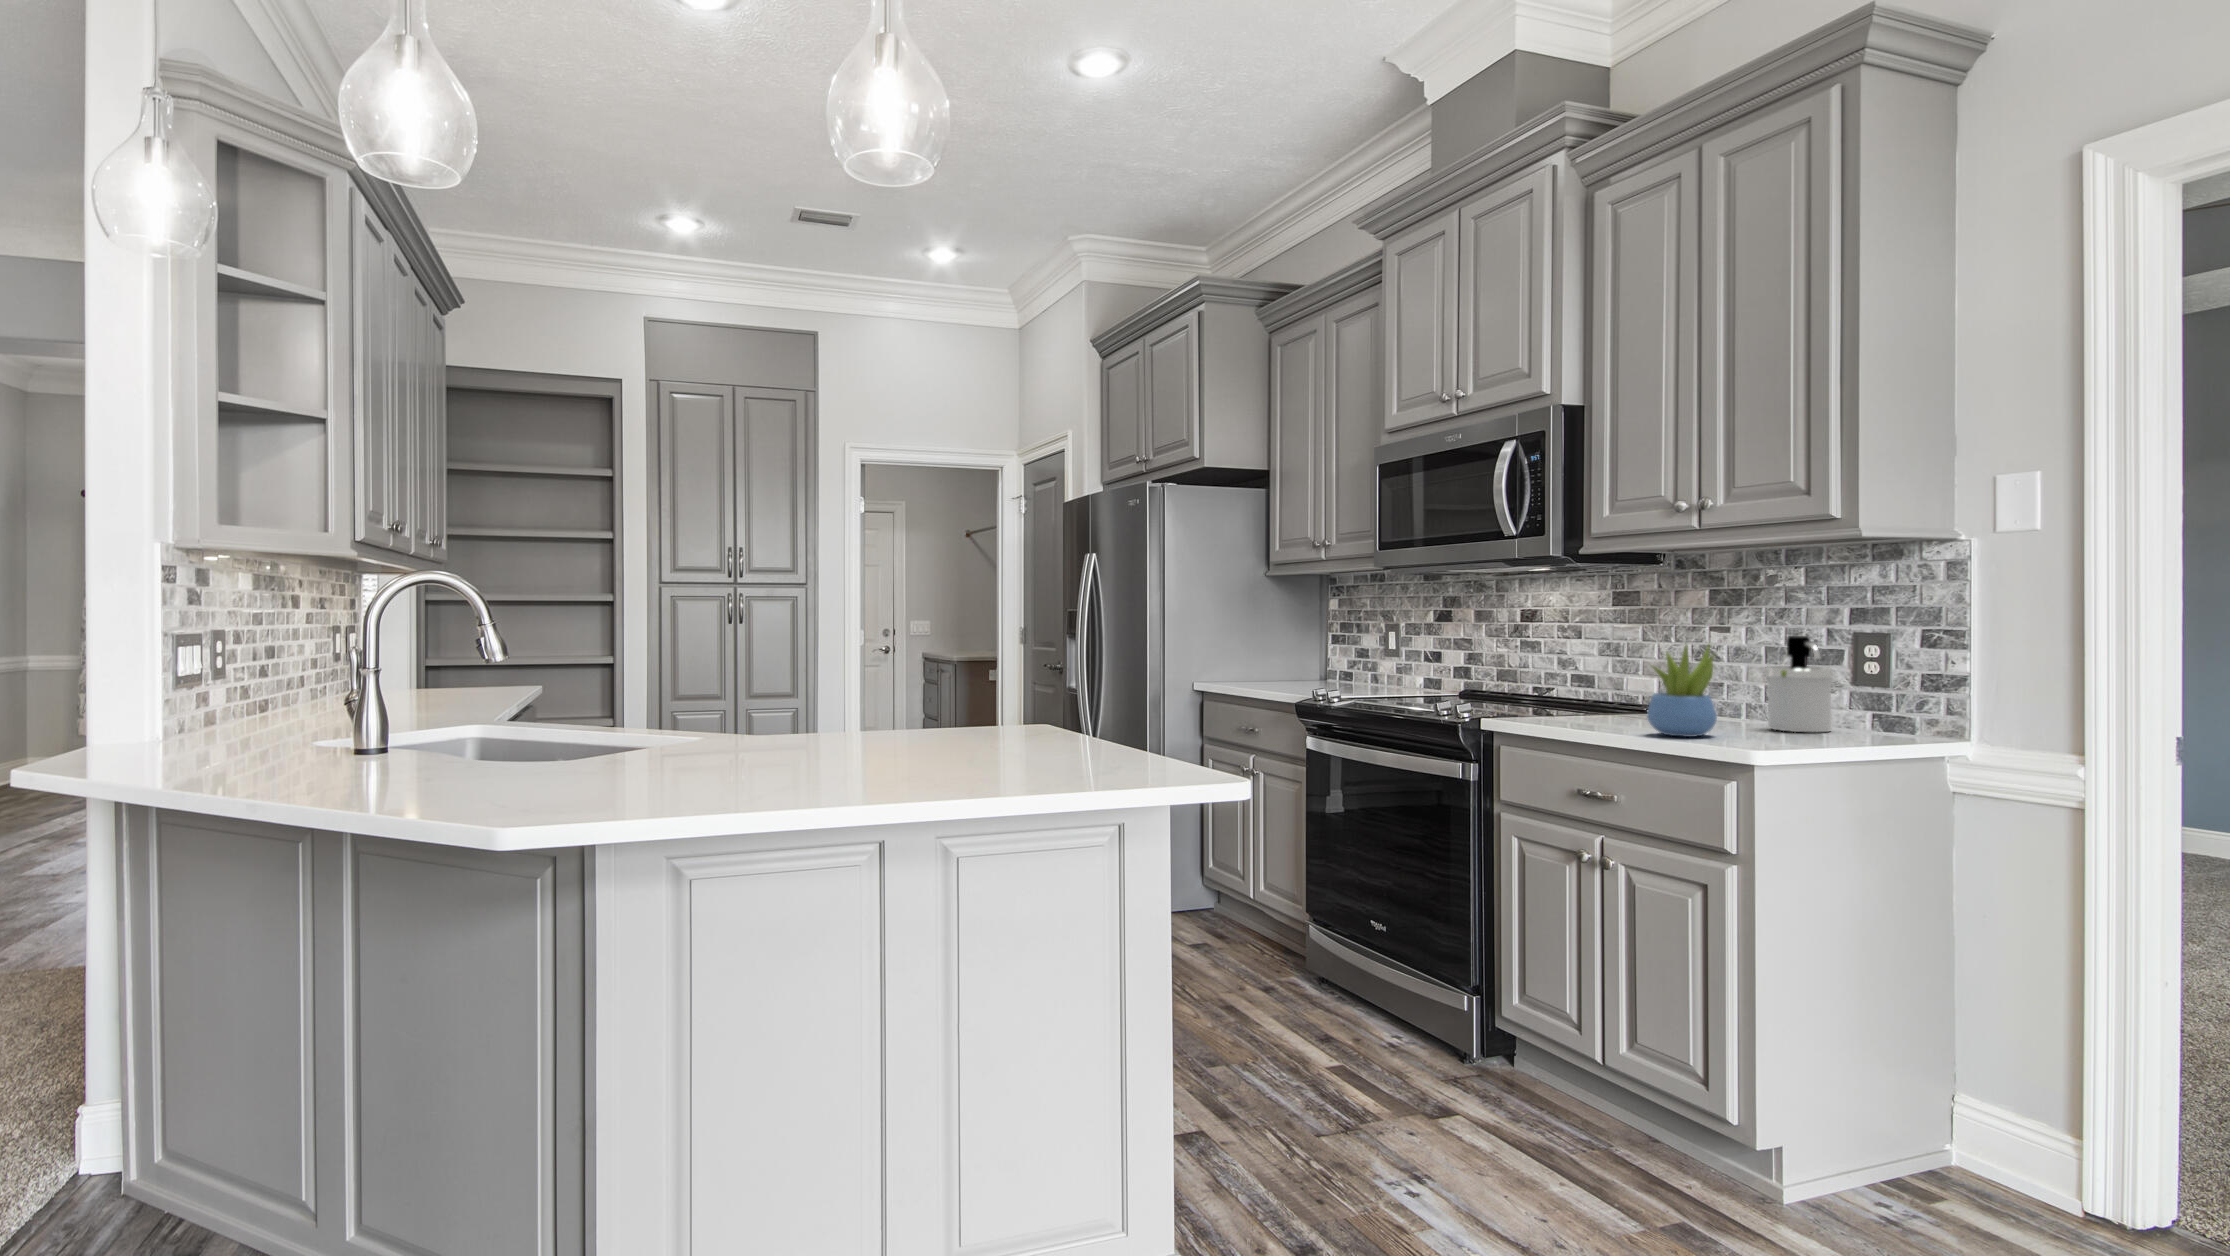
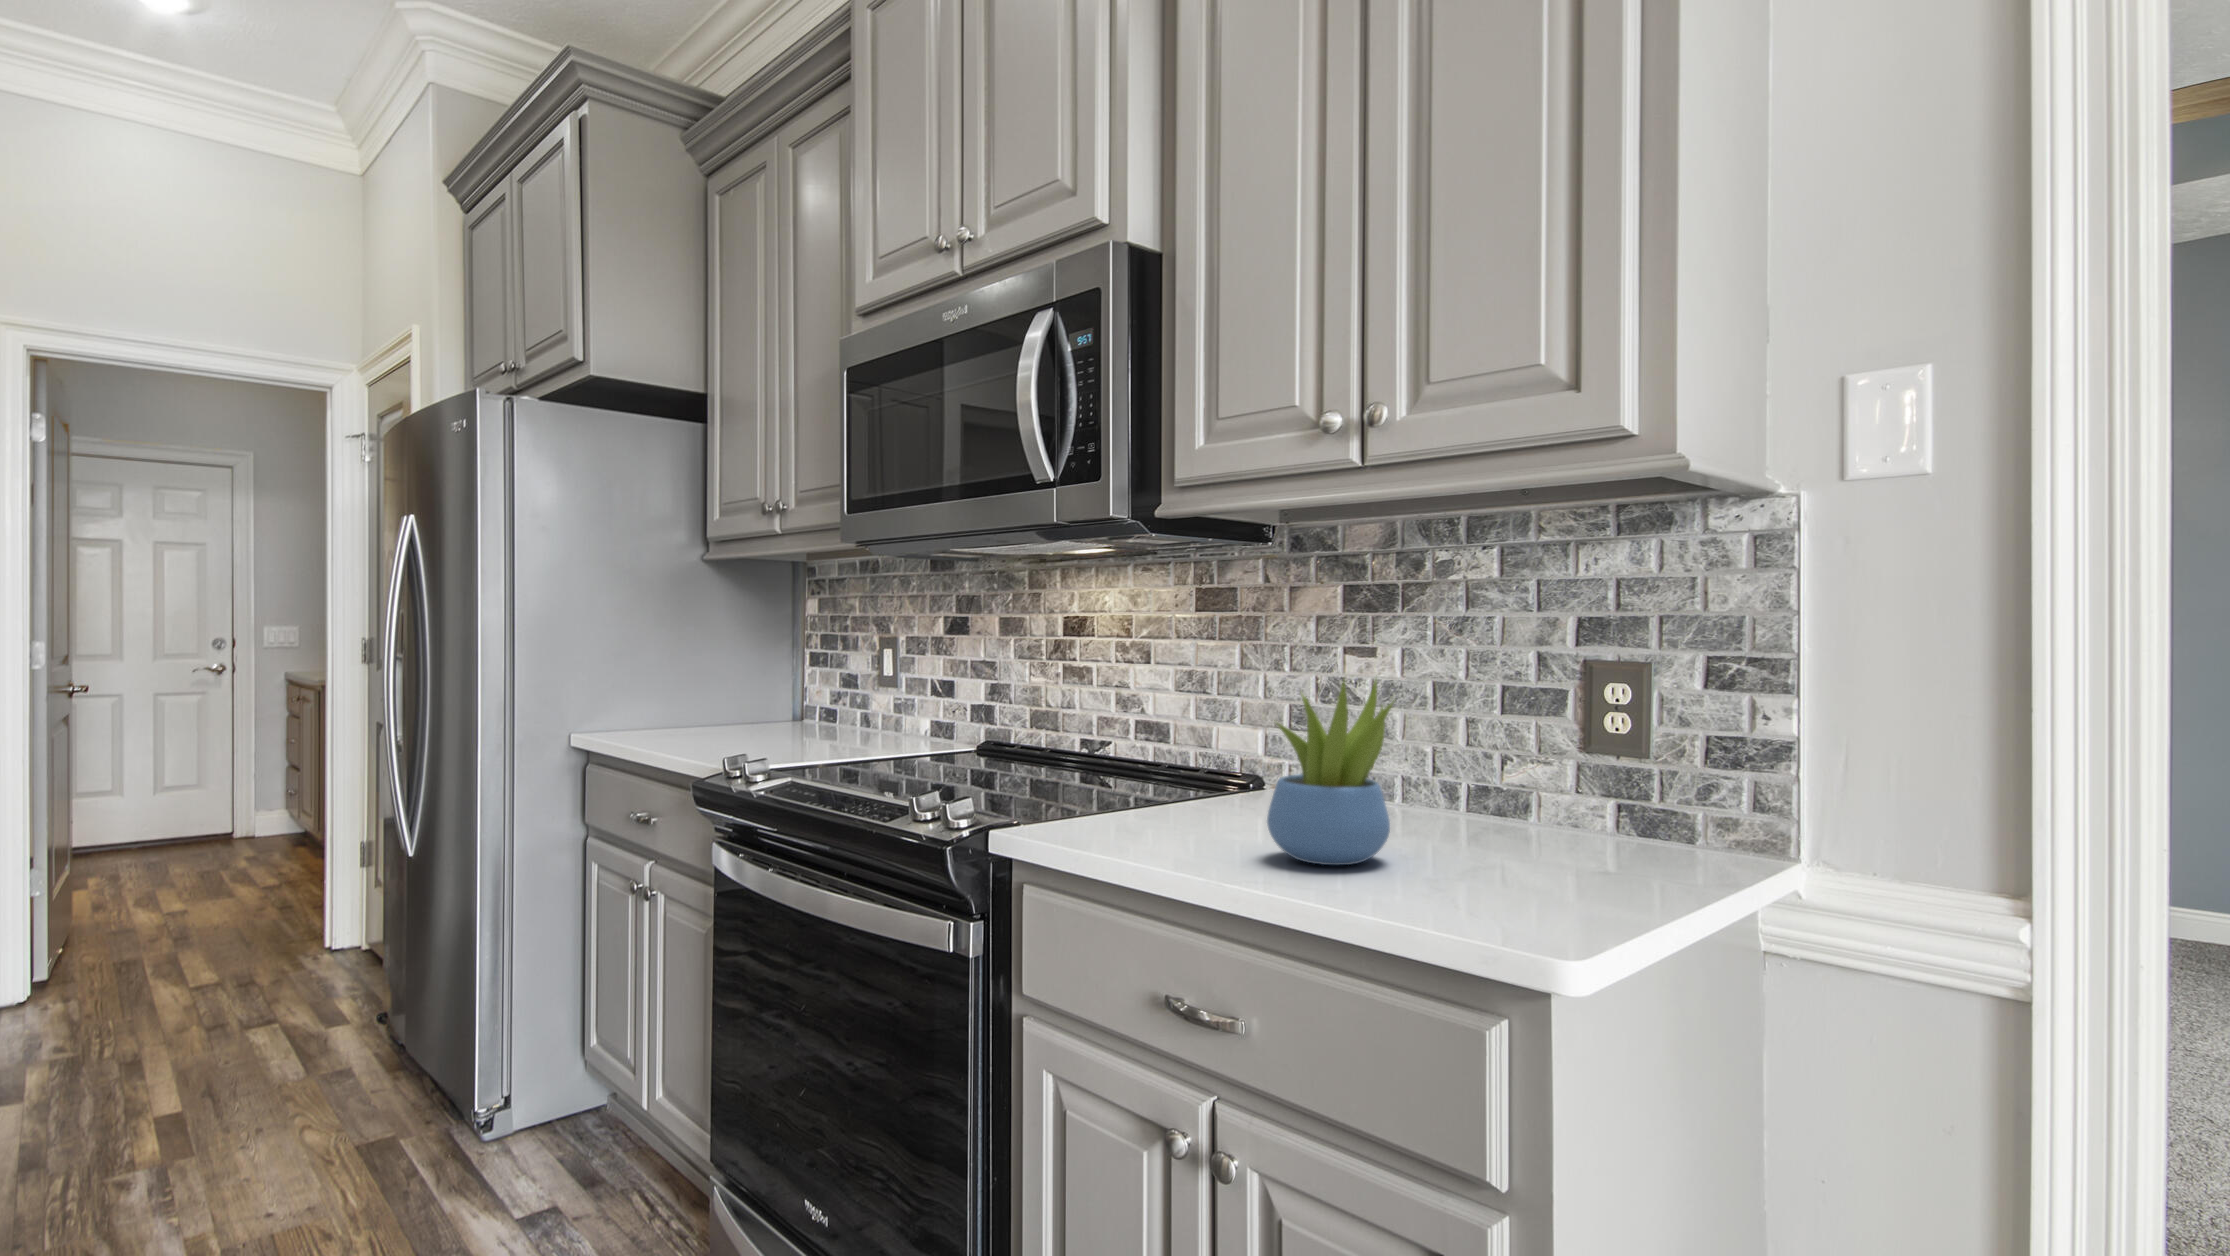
soap dispenser: present [1765,636,1833,732] -> none [1453,665,1564,843]

